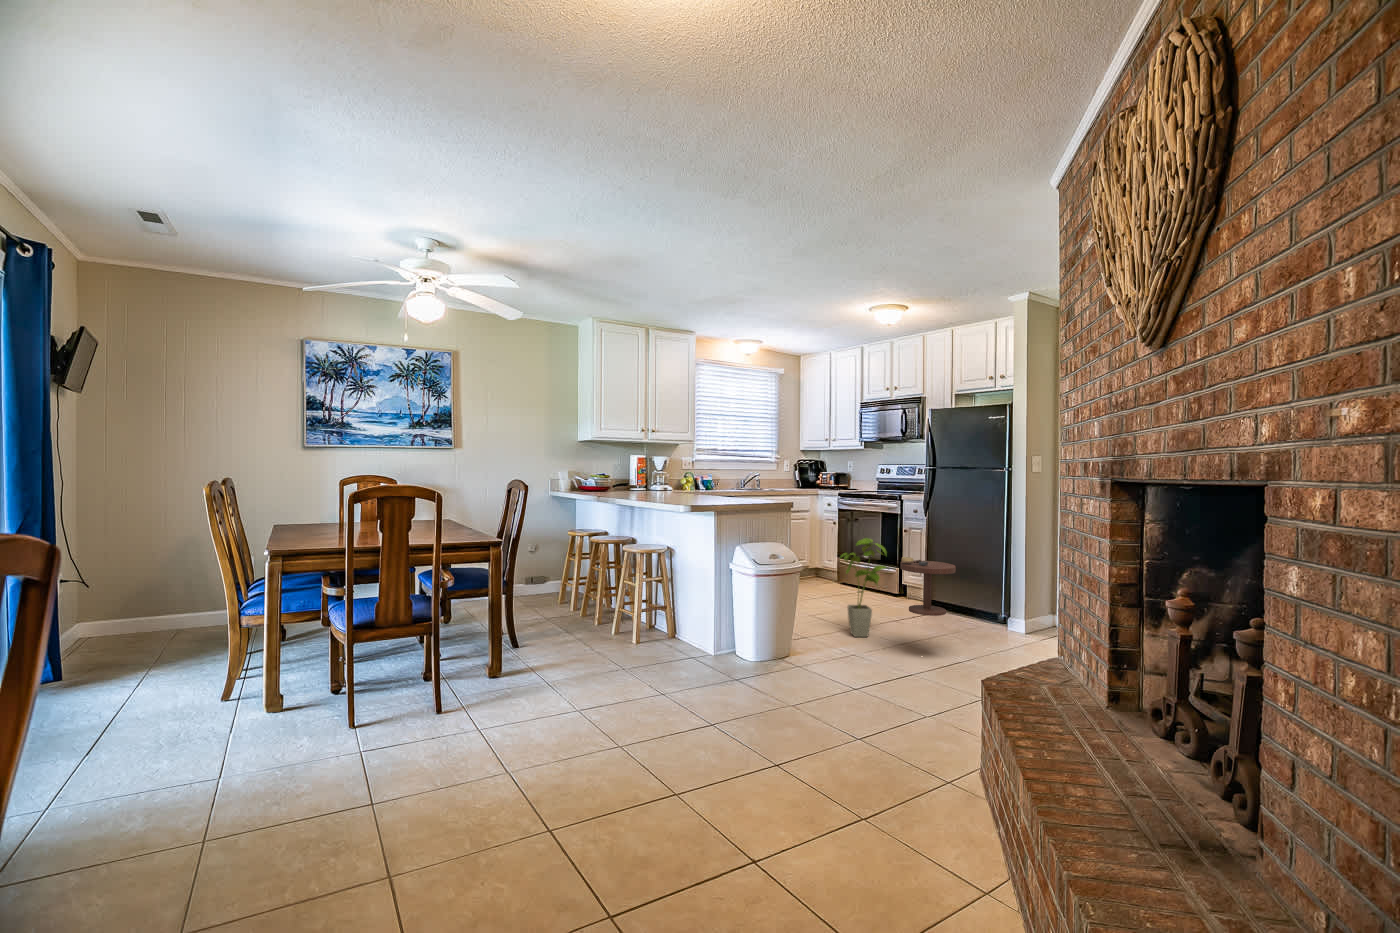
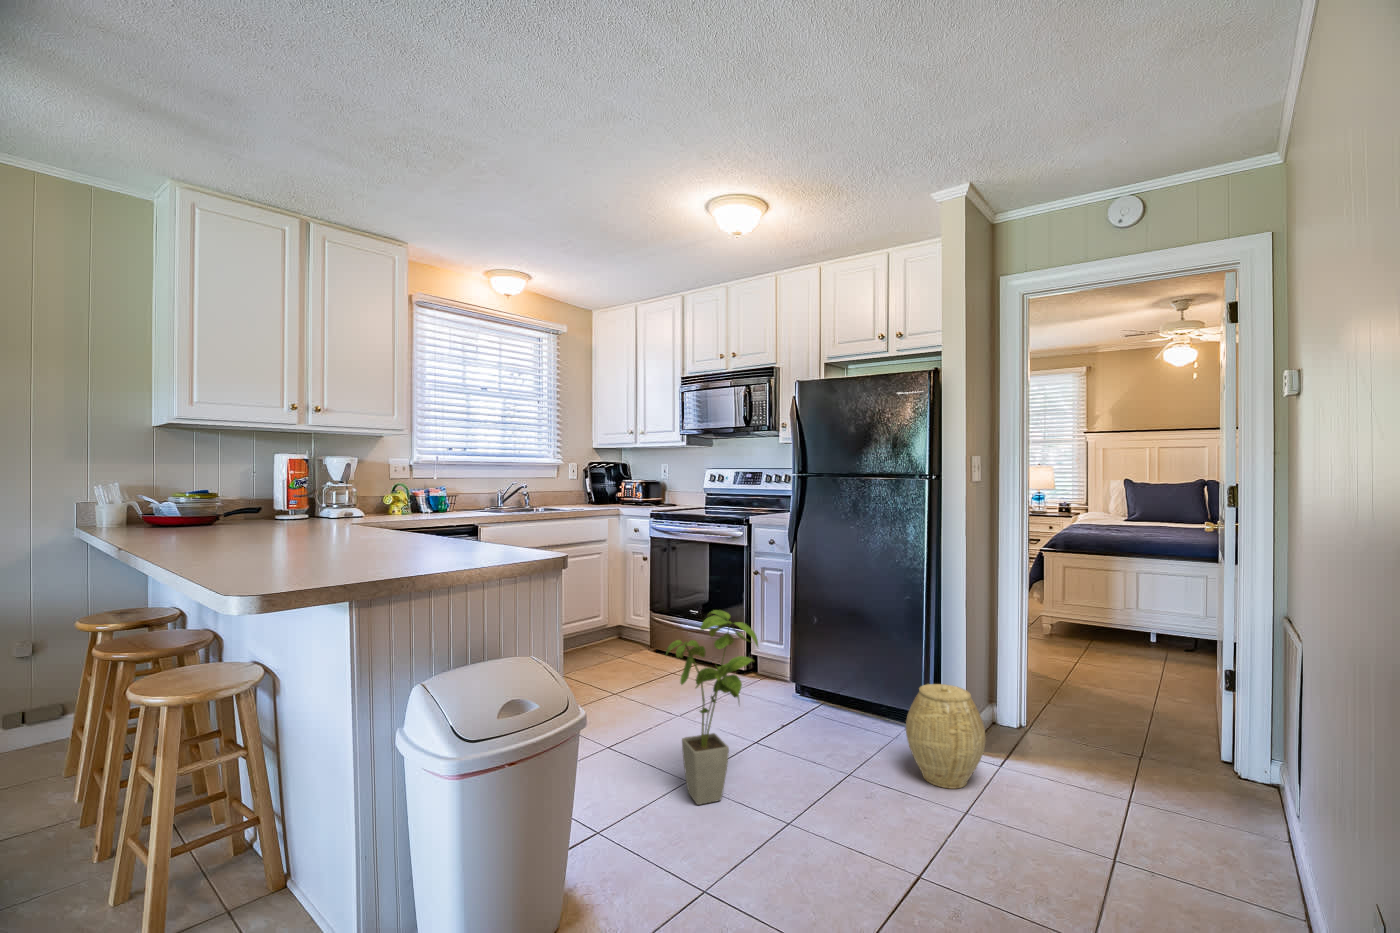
side table: present [900,557,956,616] -> none [793,656,900,857]
woven basket: none [981,590,1029,647] -> present [906,684,986,789]

